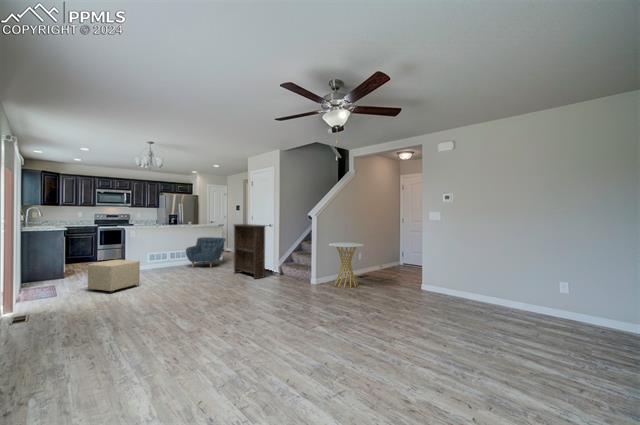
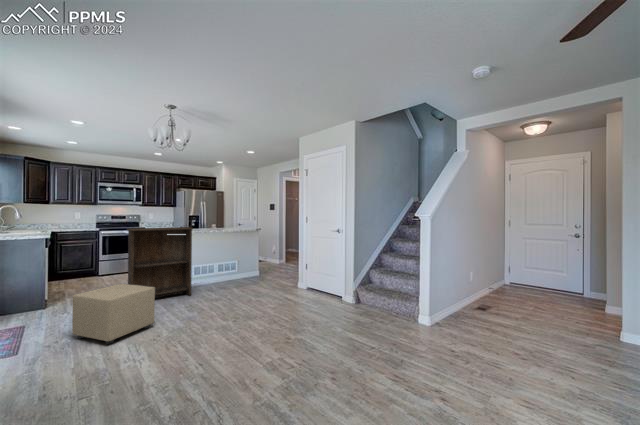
bookshelf: present [234,224,265,279] -> present [127,227,193,298]
armchair: present [186,237,224,268] -> none [216,246,265,289]
side table: present [329,243,364,288] -> none [445,258,509,333]

